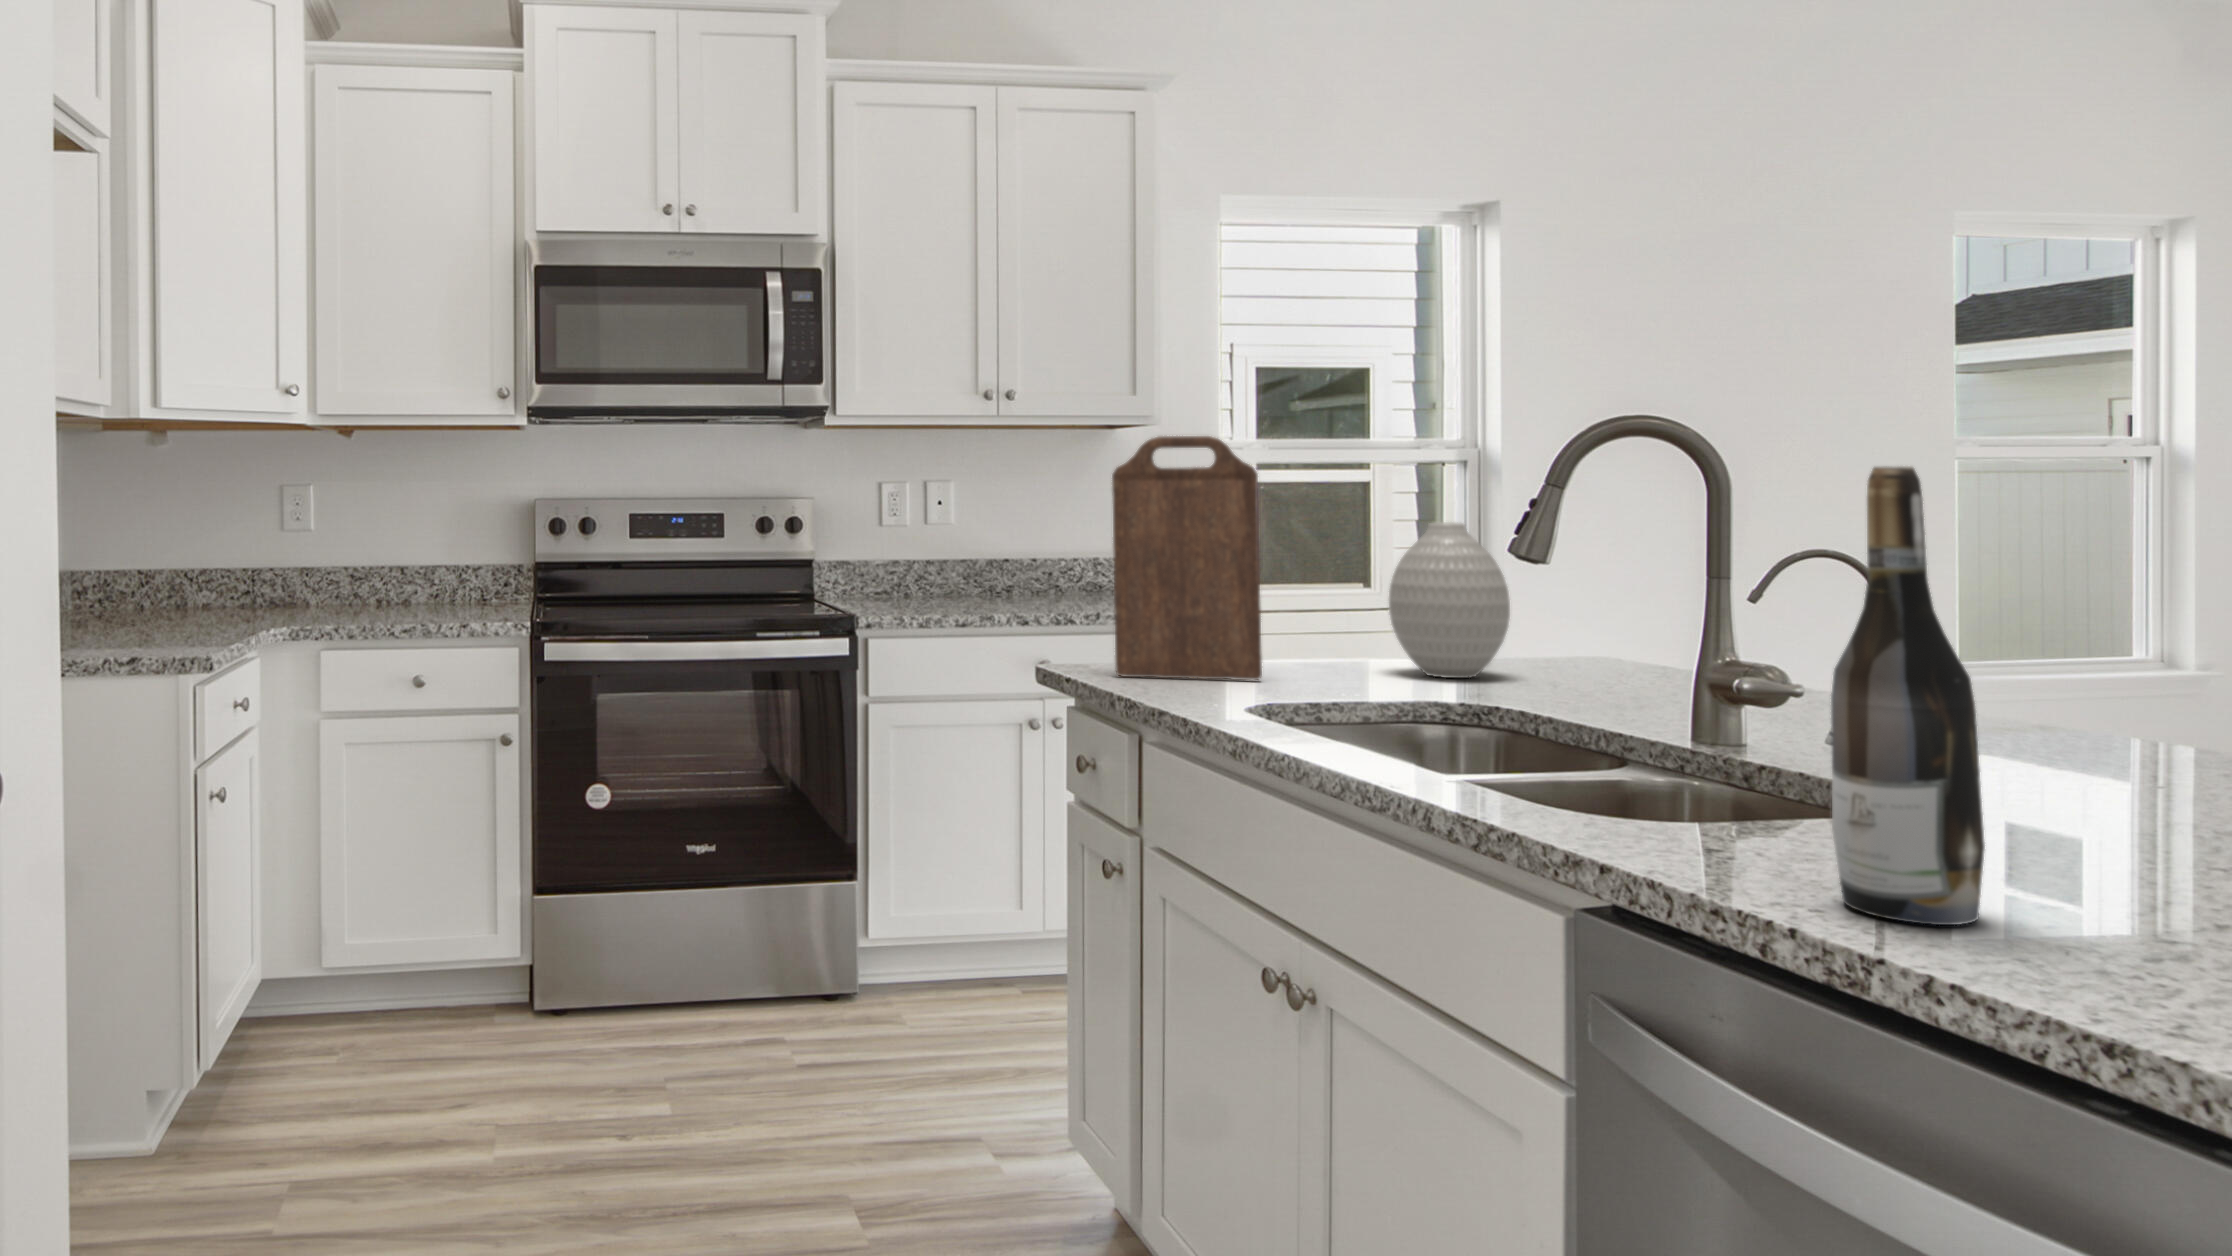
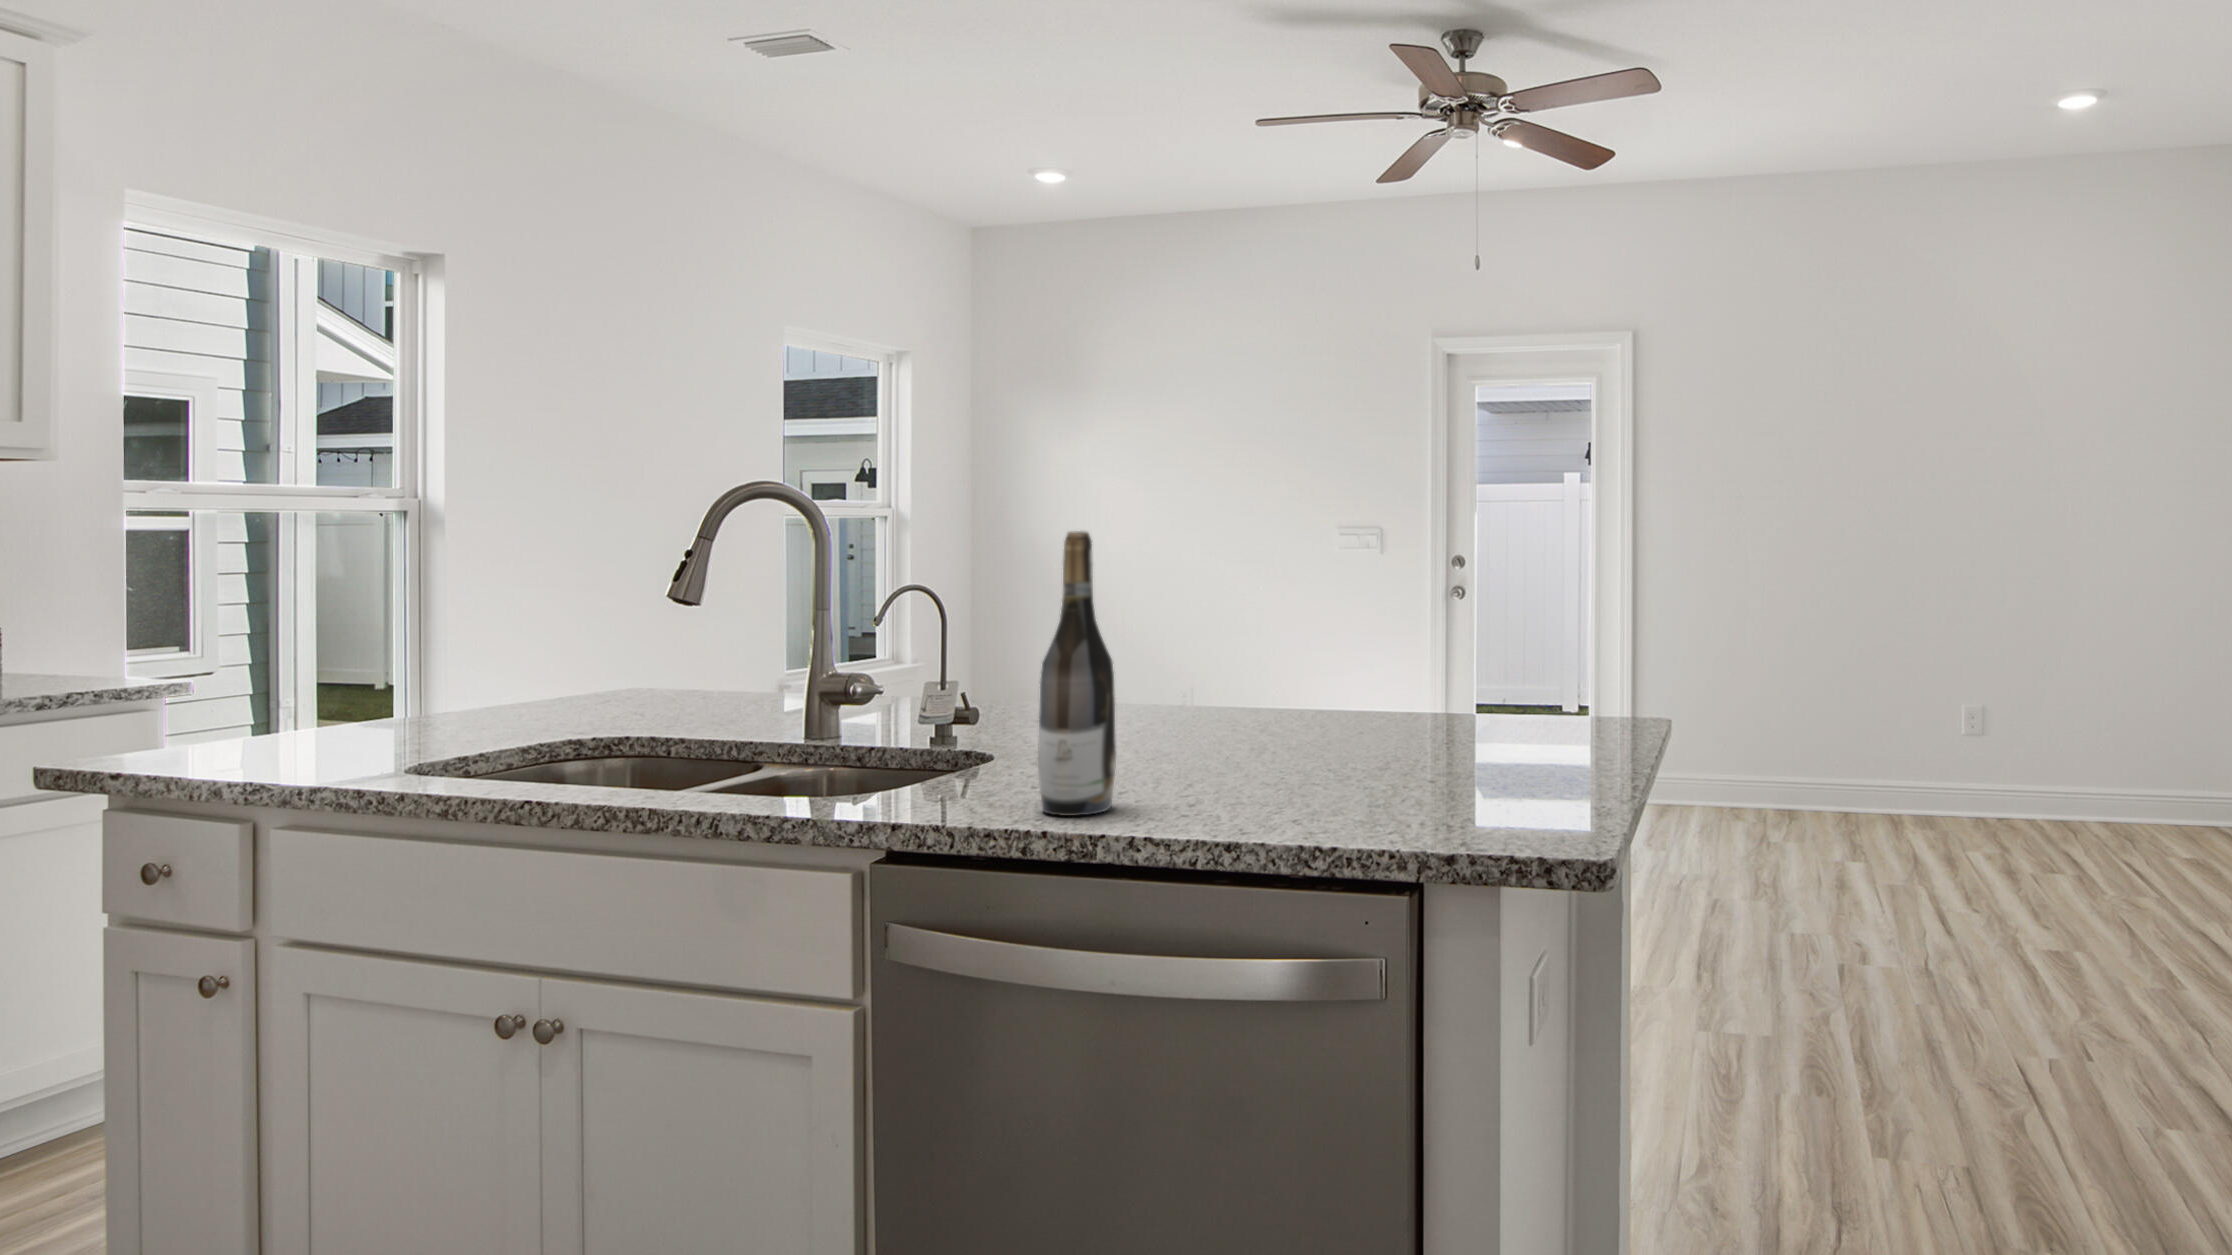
cutting board: present [1112,436,1262,680] -> none [186,493,375,764]
vase: present [1389,522,1510,678] -> none [480,574,596,720]

